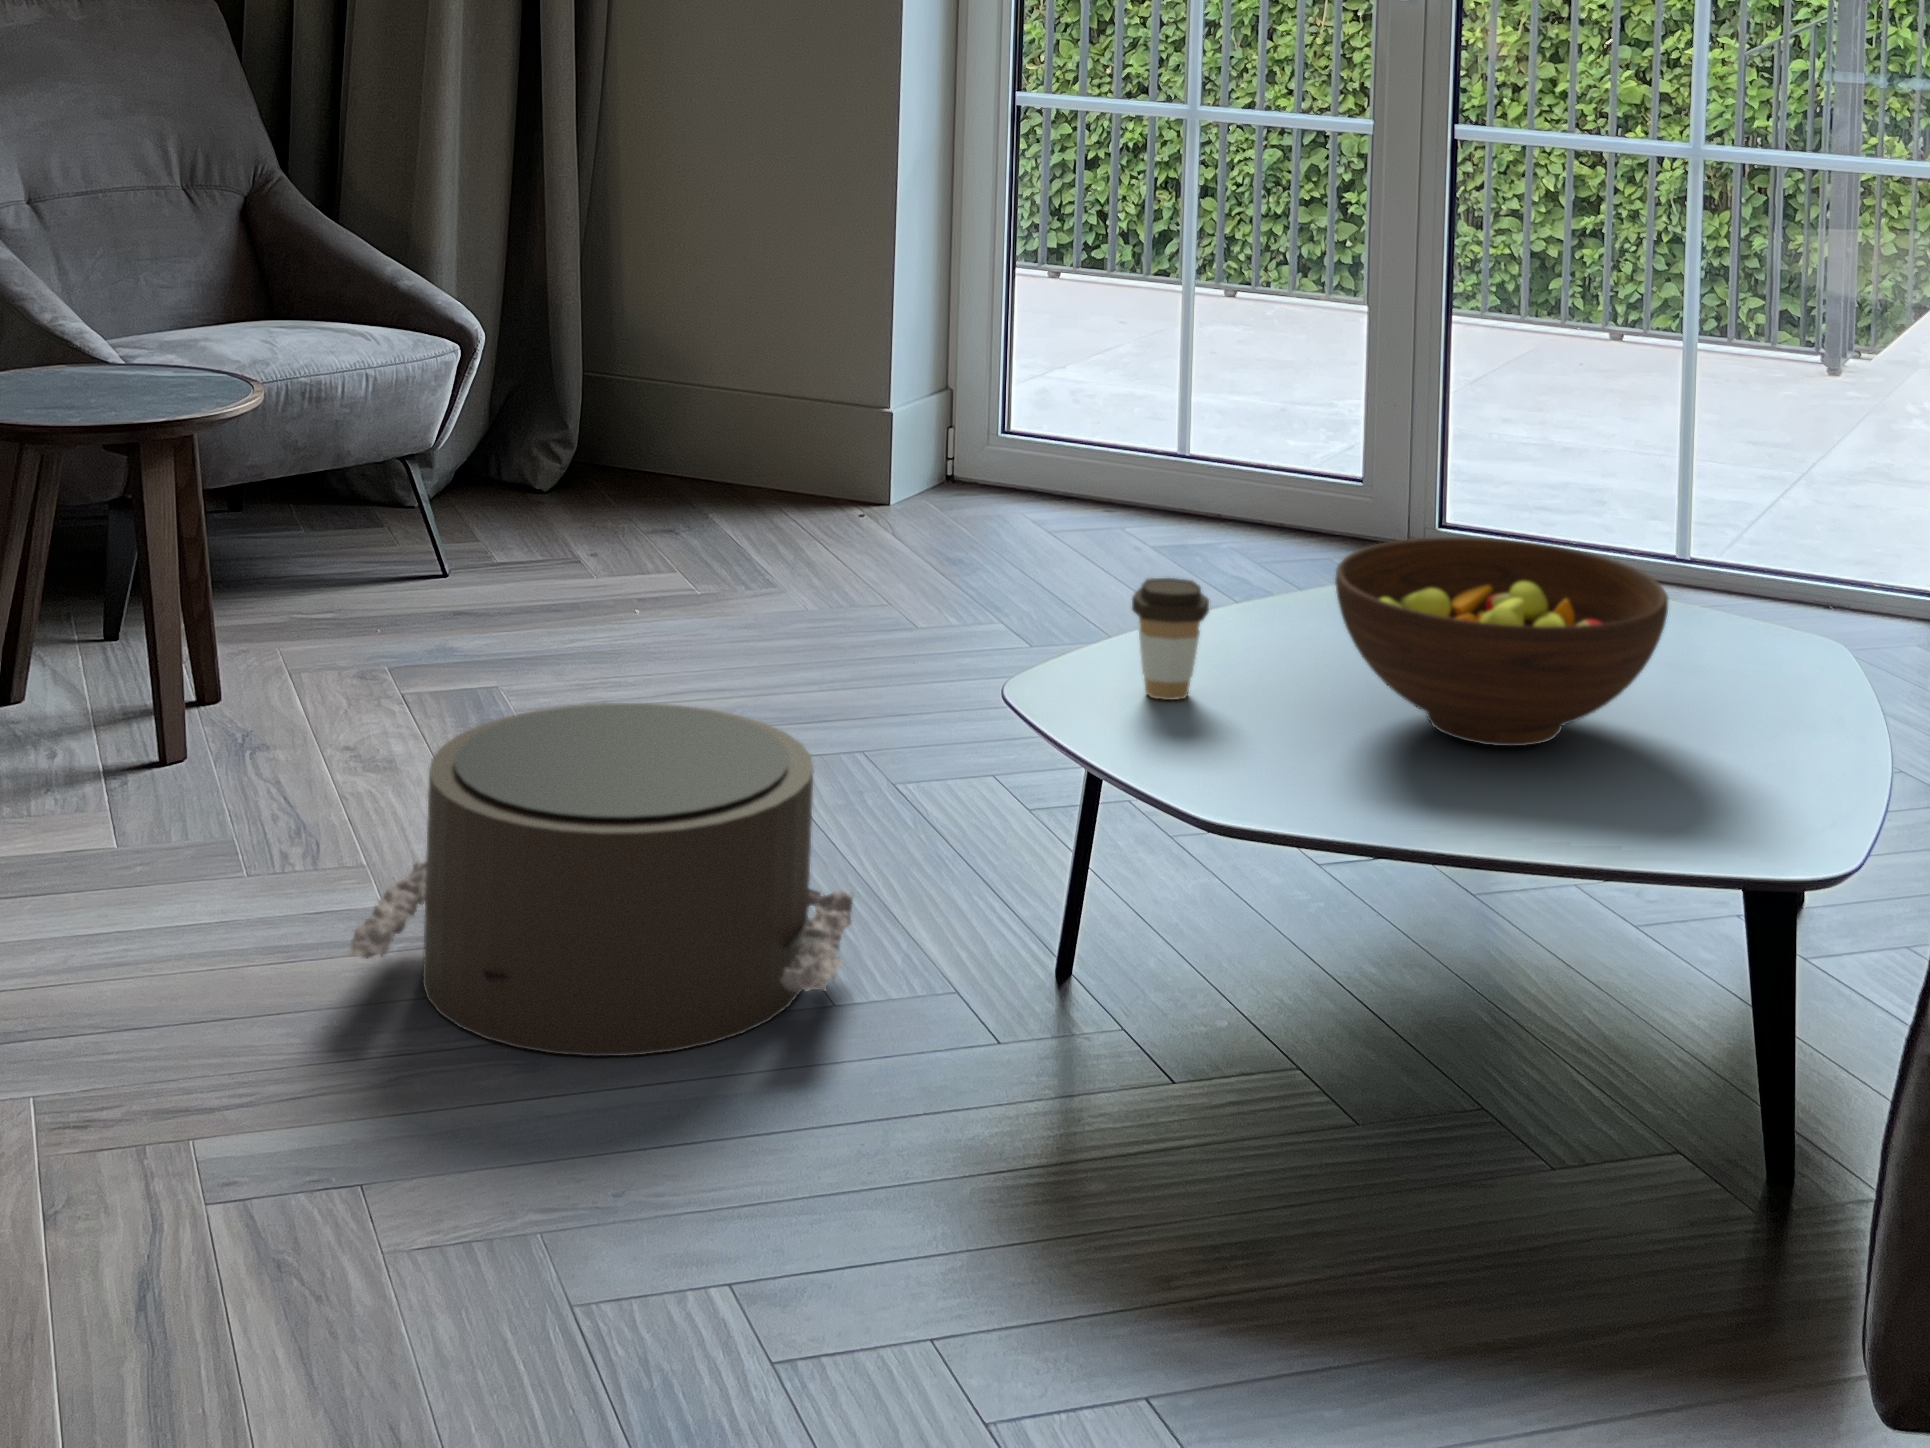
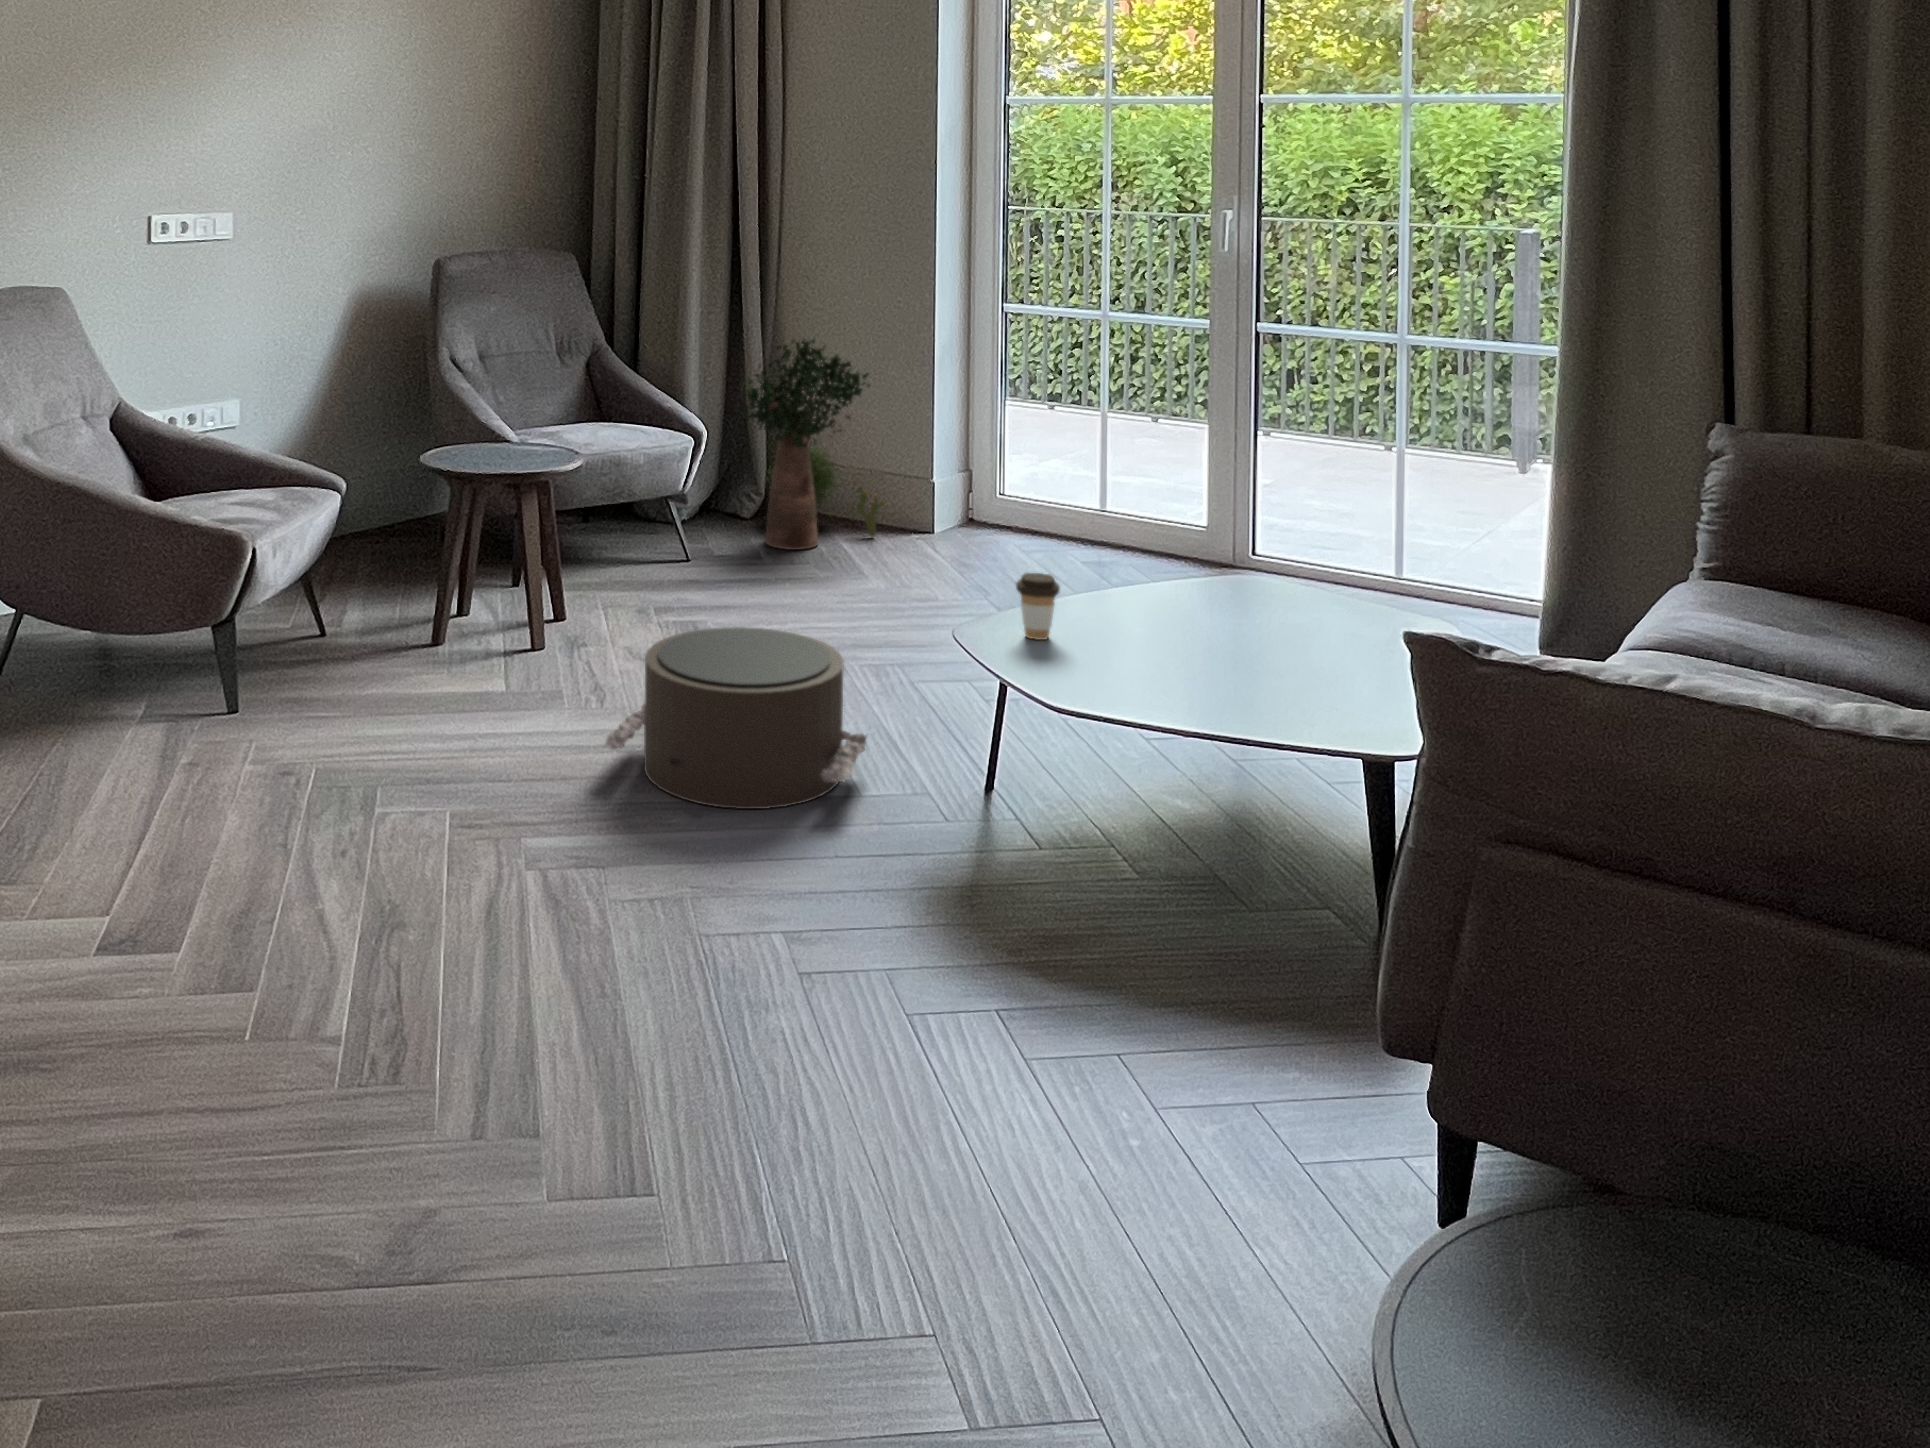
potted plant: none [532,150,810,543] -> present [733,339,884,550]
fruit bowl: present [1335,537,1668,746] -> none [1127,557,1321,674]

